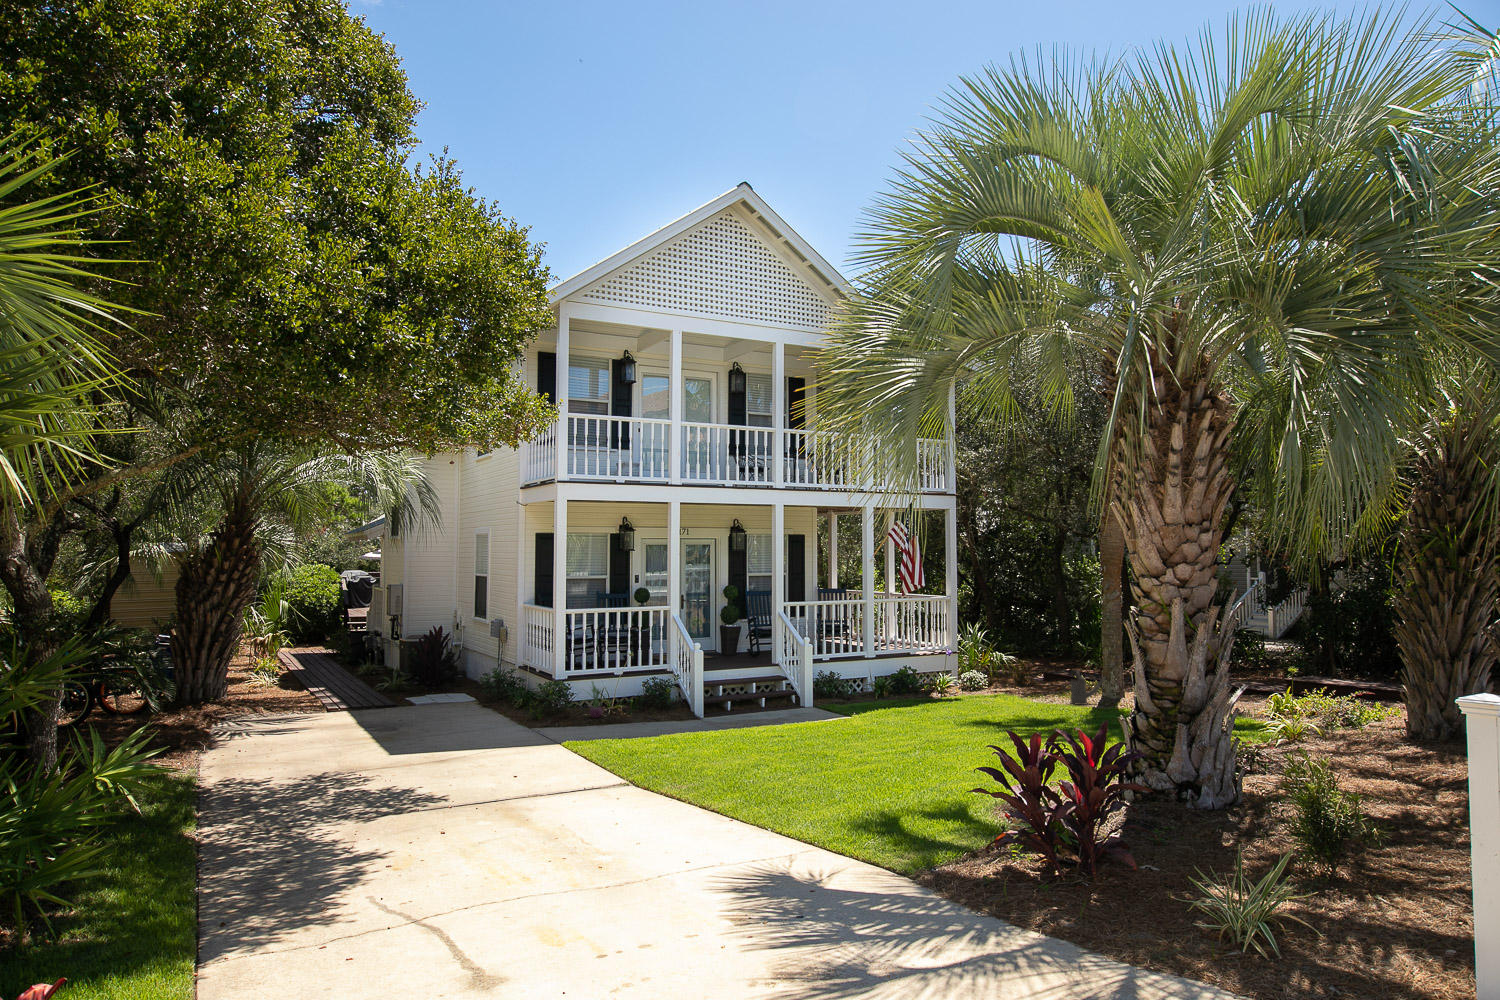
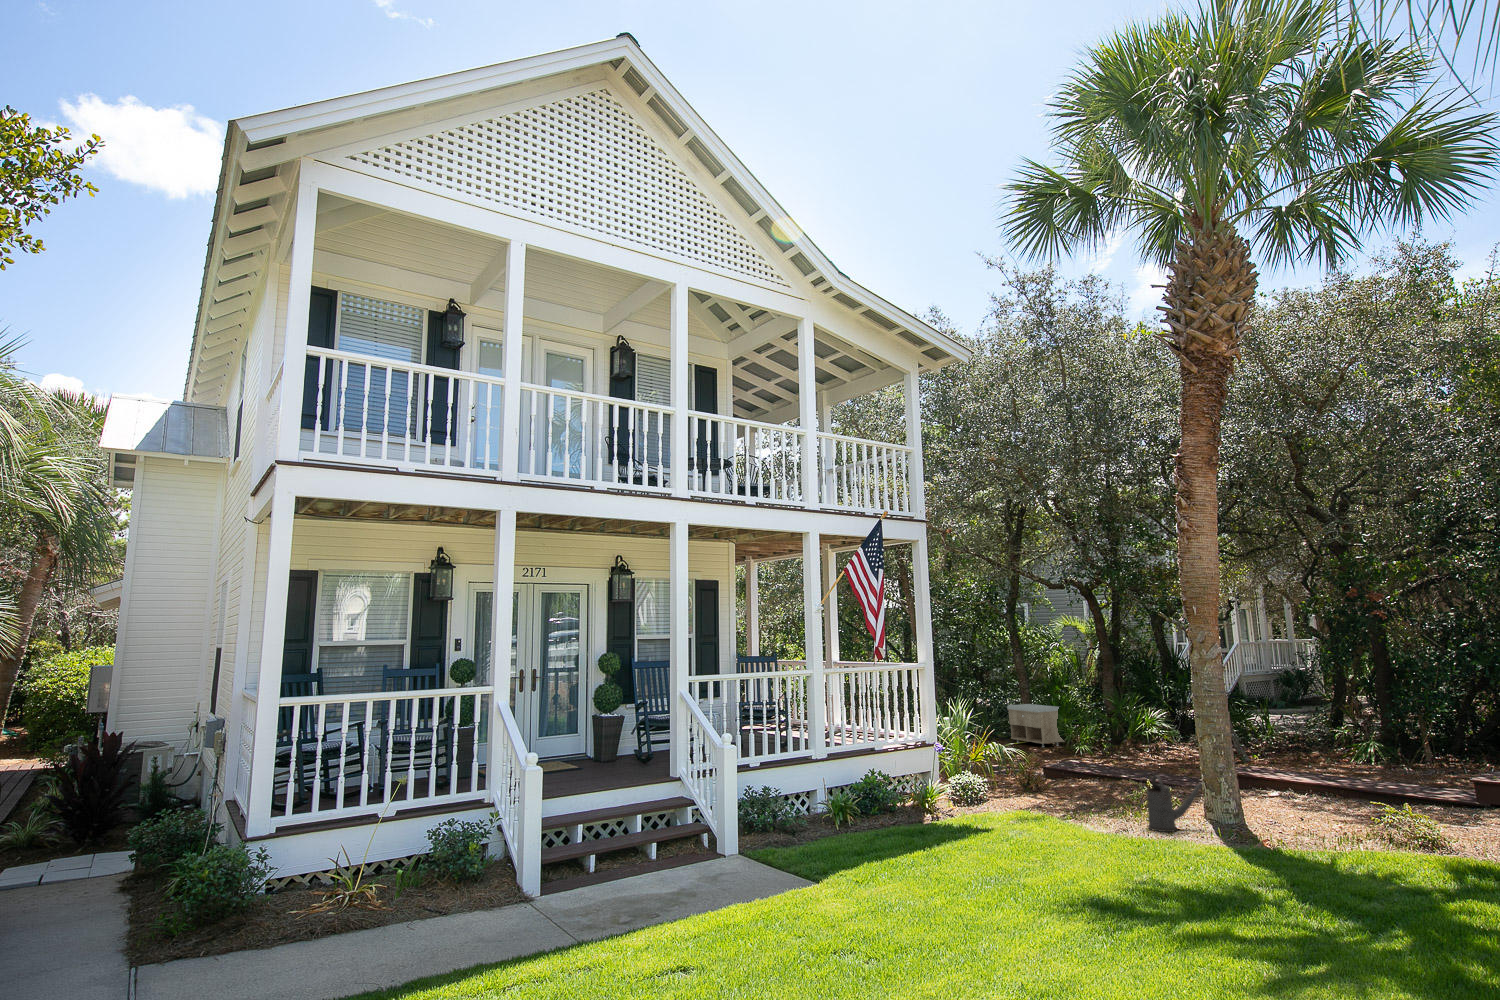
storage bench: none [1035,629,1076,662] -> present [1007,704,1065,747]
decorative plant: present [590,682,603,718] -> none [292,833,367,909]

